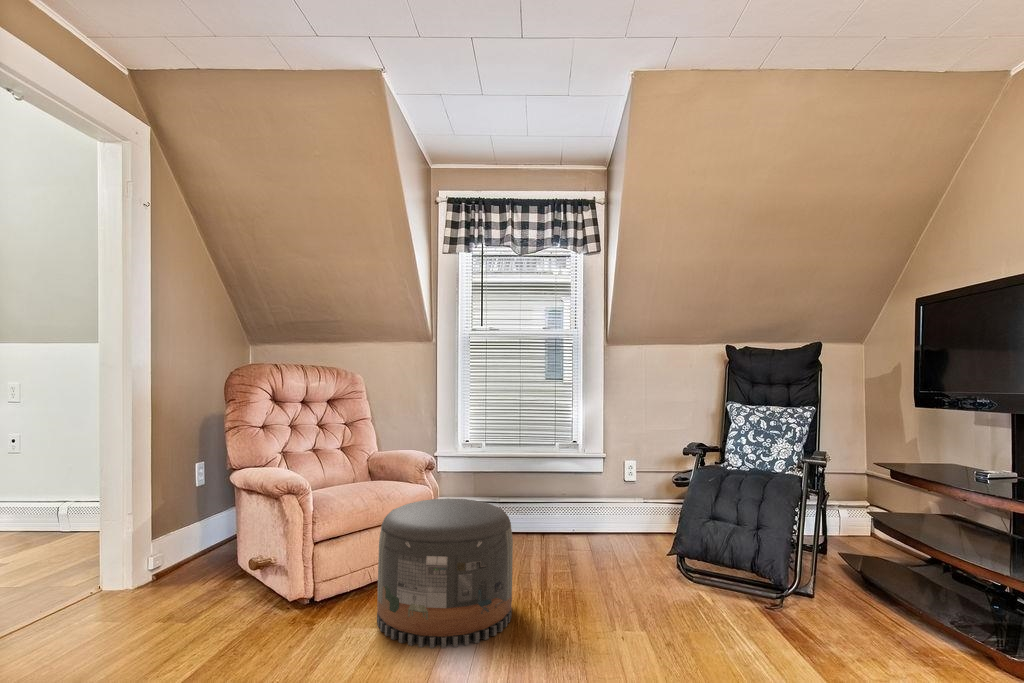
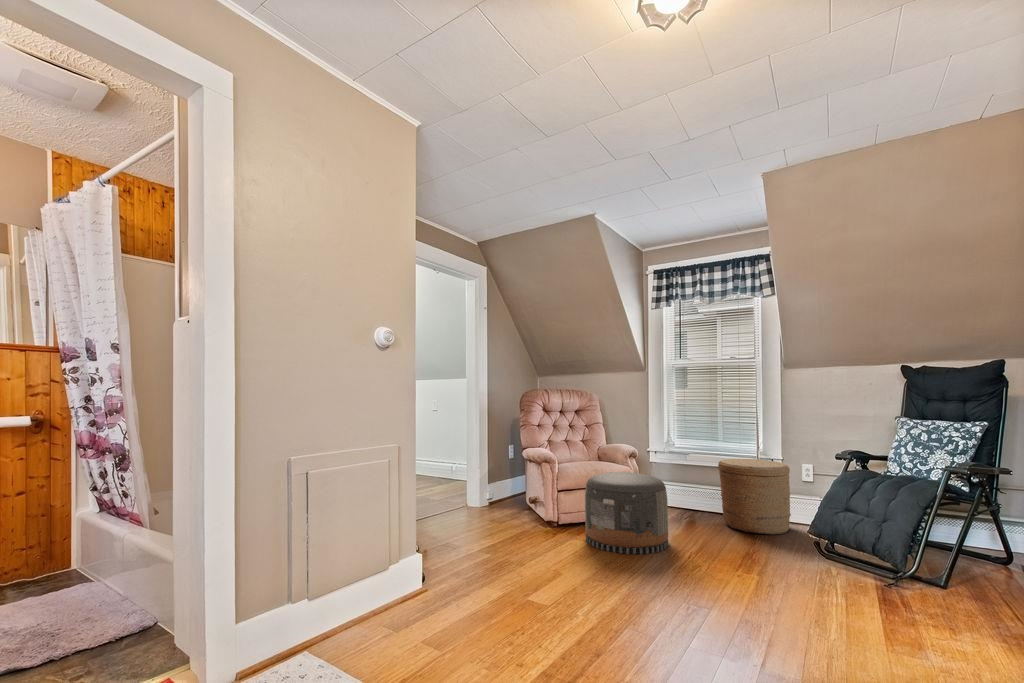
woven basket: none [536,458,621,559] -> present [718,459,791,535]

